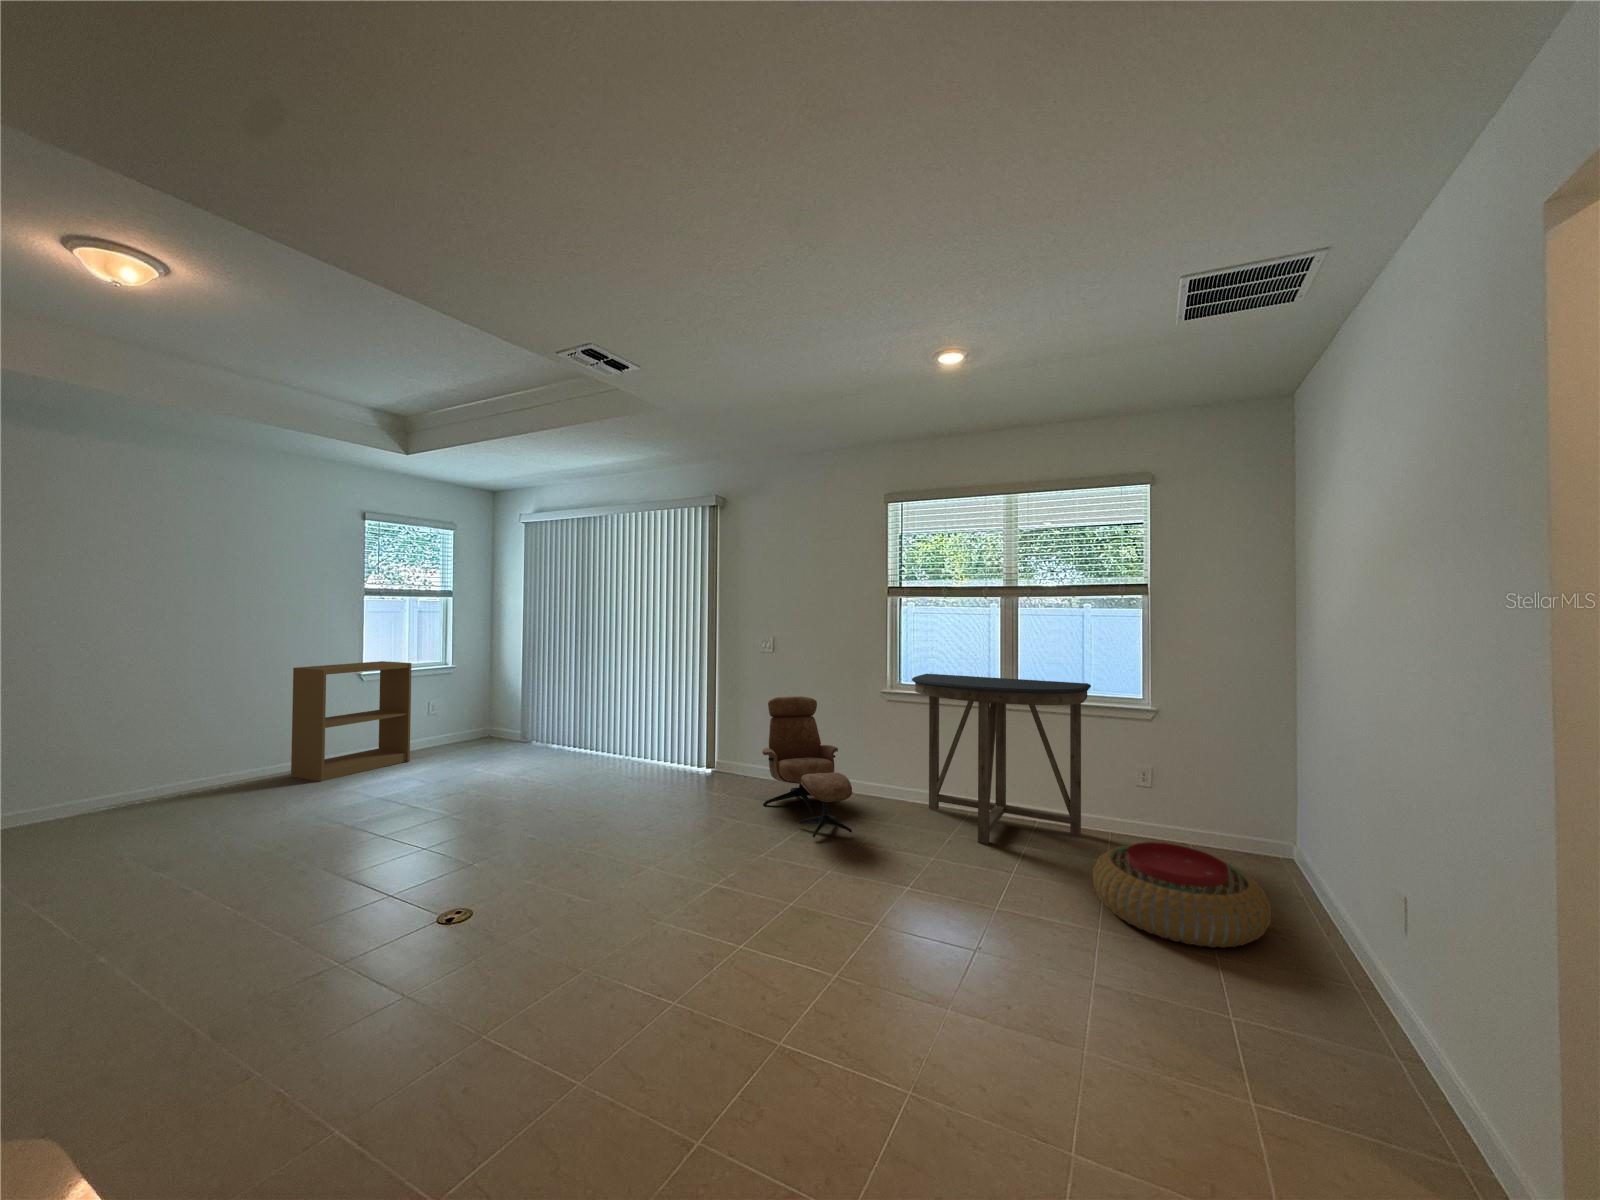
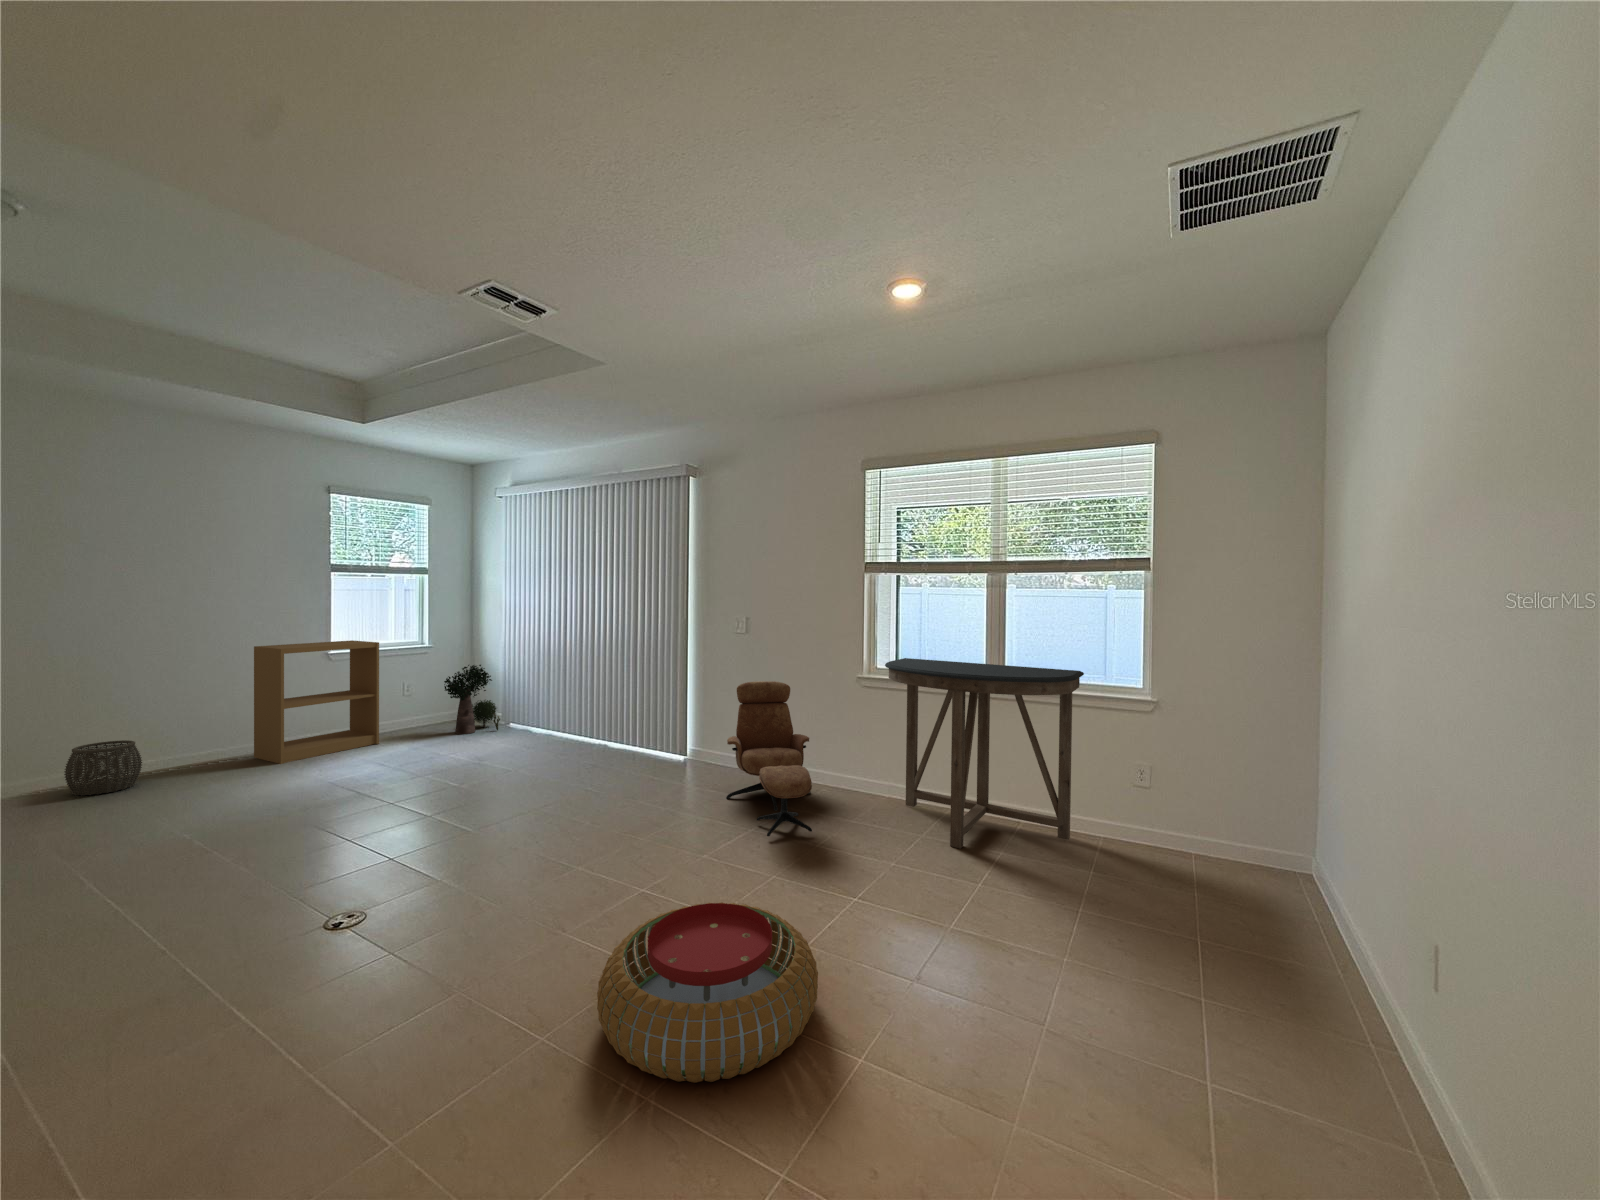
potted plant: none [470,684,524,751] -> present [444,665,500,734]
woven basket: none [119,760,193,814] -> present [64,740,142,796]
pouf: present [1093,842,1271,948] -> present [597,902,818,1083]

